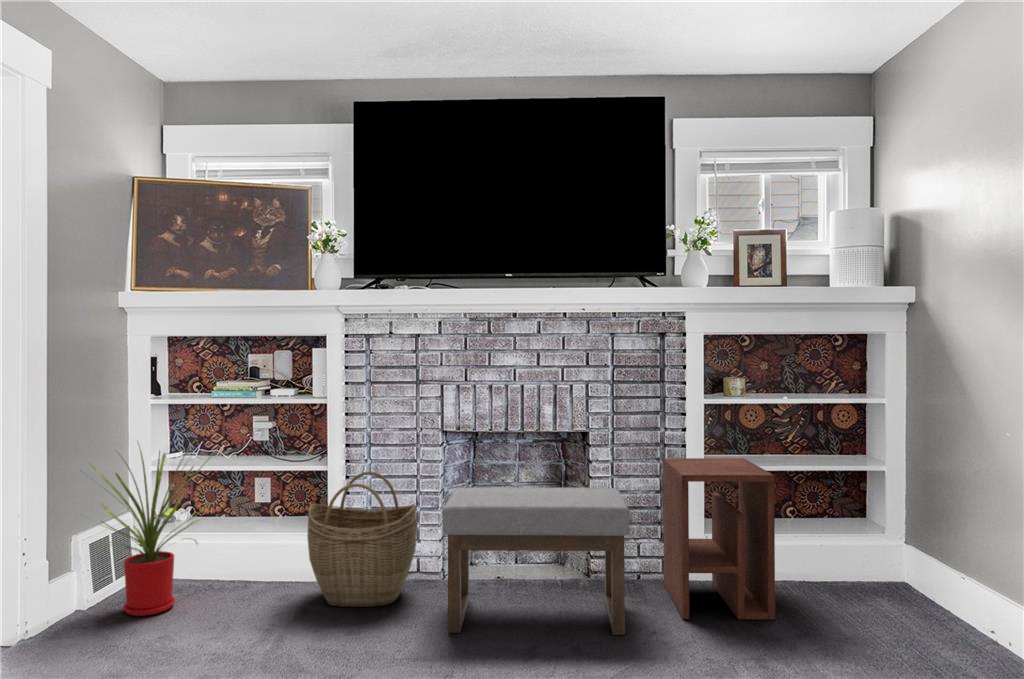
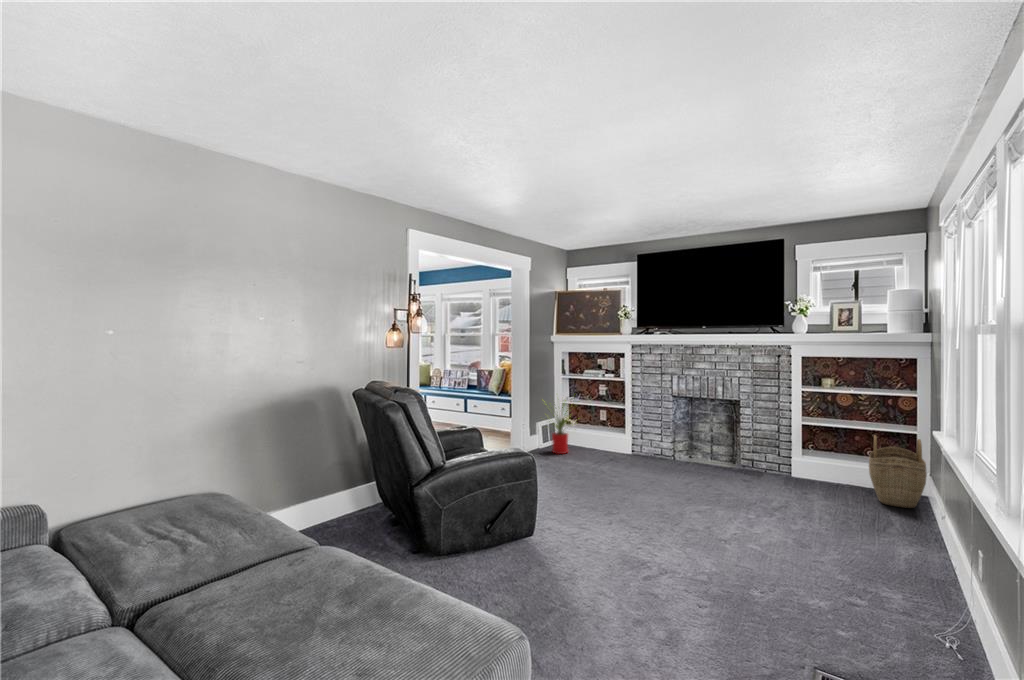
side table: present [663,458,775,620] -> none [771,415,822,493]
woven basket: present [307,471,417,607] -> present [869,435,927,508]
ottoman: present [443,487,629,635] -> none [661,419,747,485]

